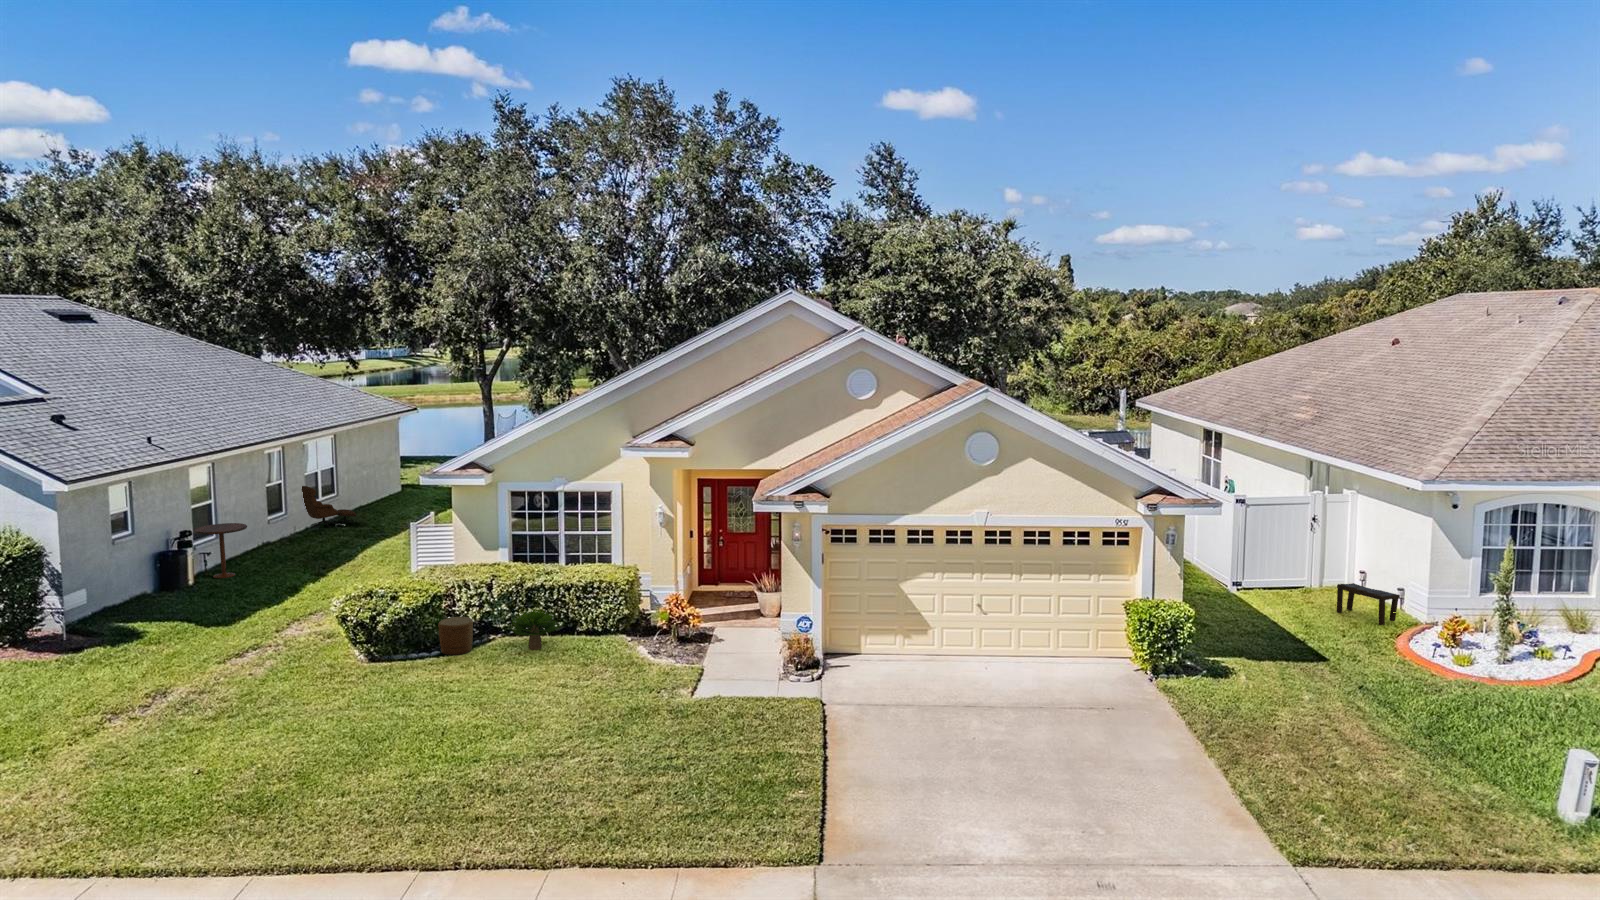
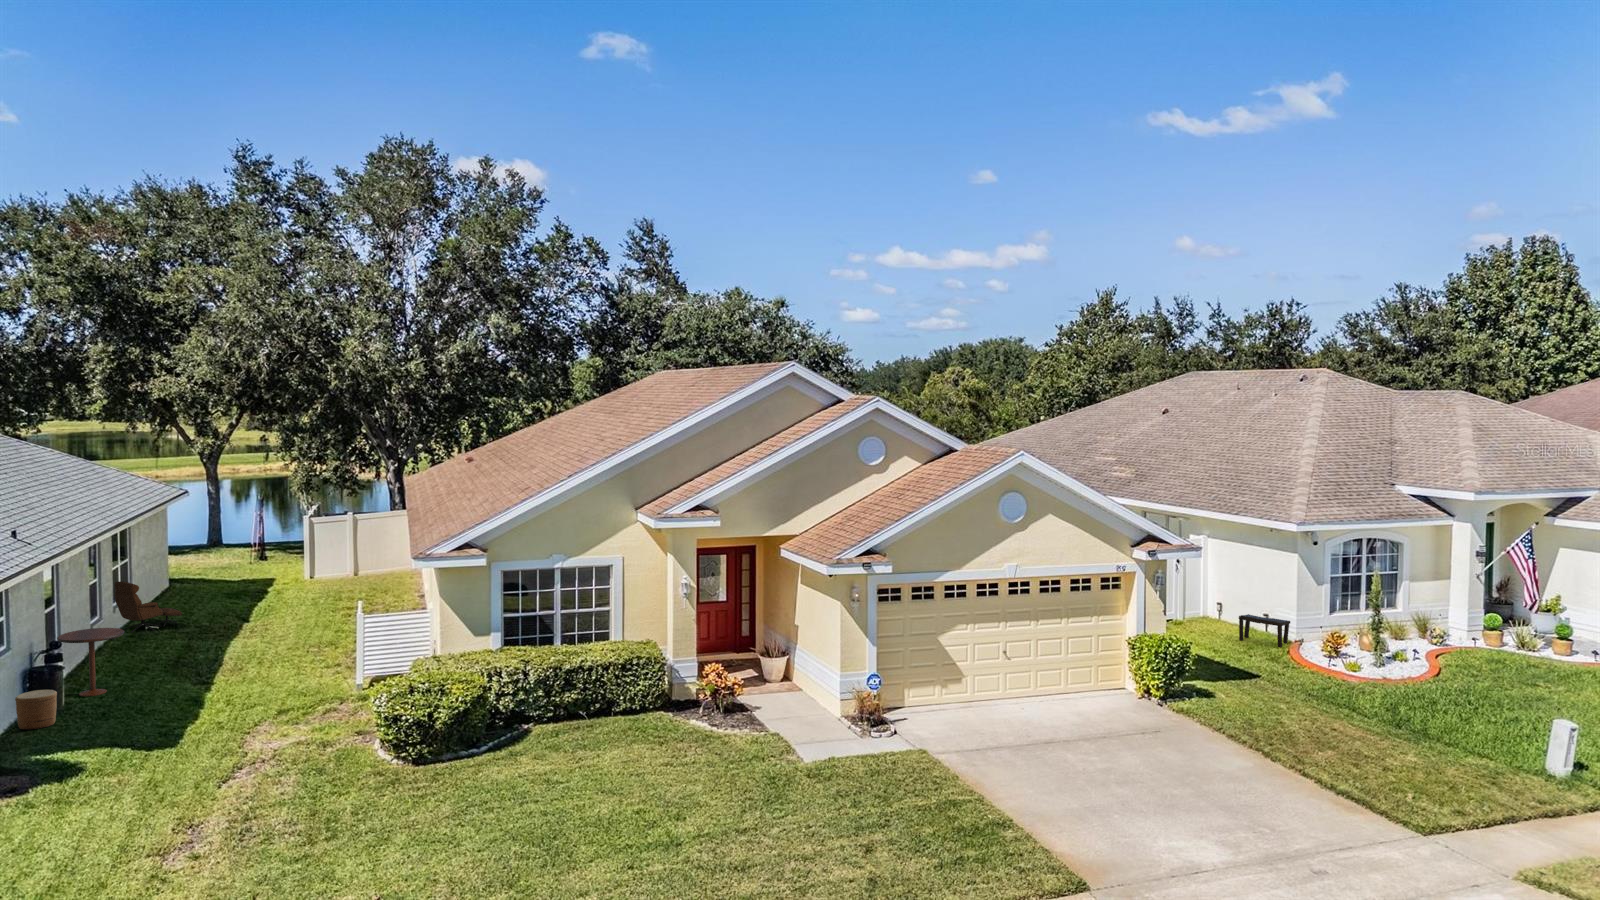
potted plant: present [512,609,557,650] -> none [557,689,610,735]
woven basket: present [438,617,473,655] -> present [15,690,57,730]

